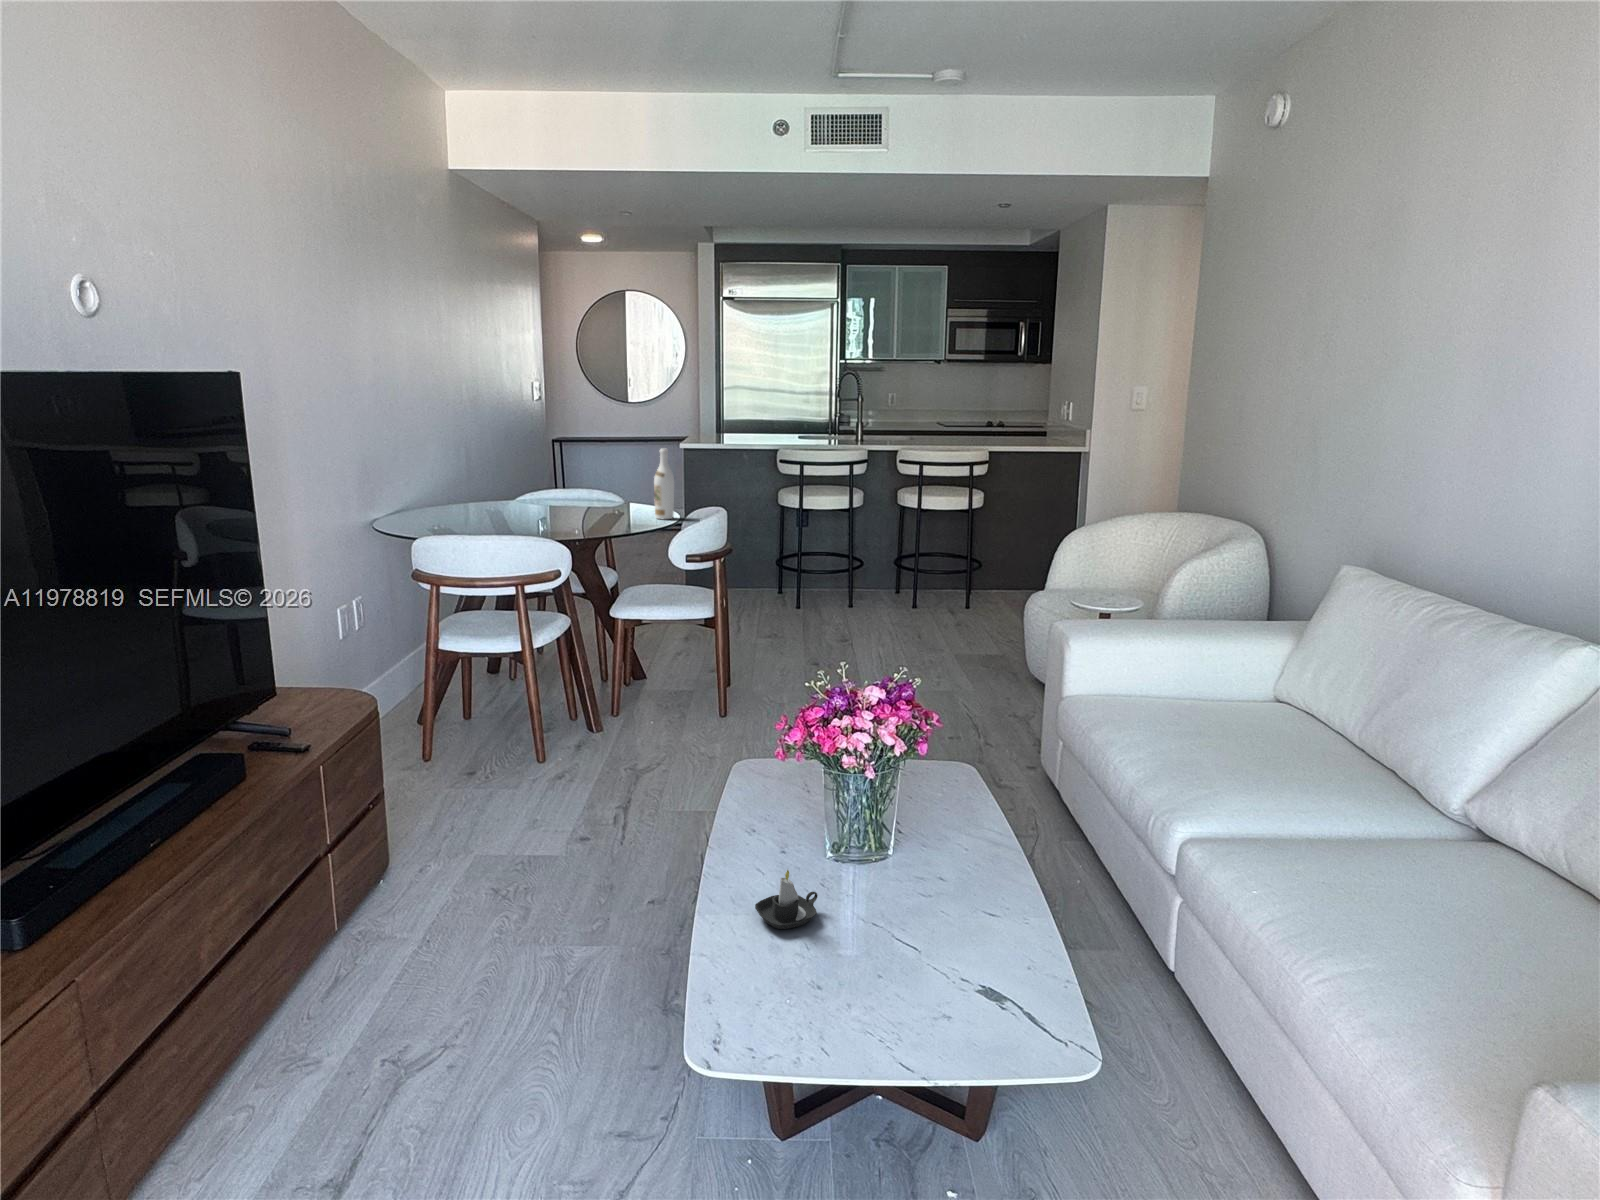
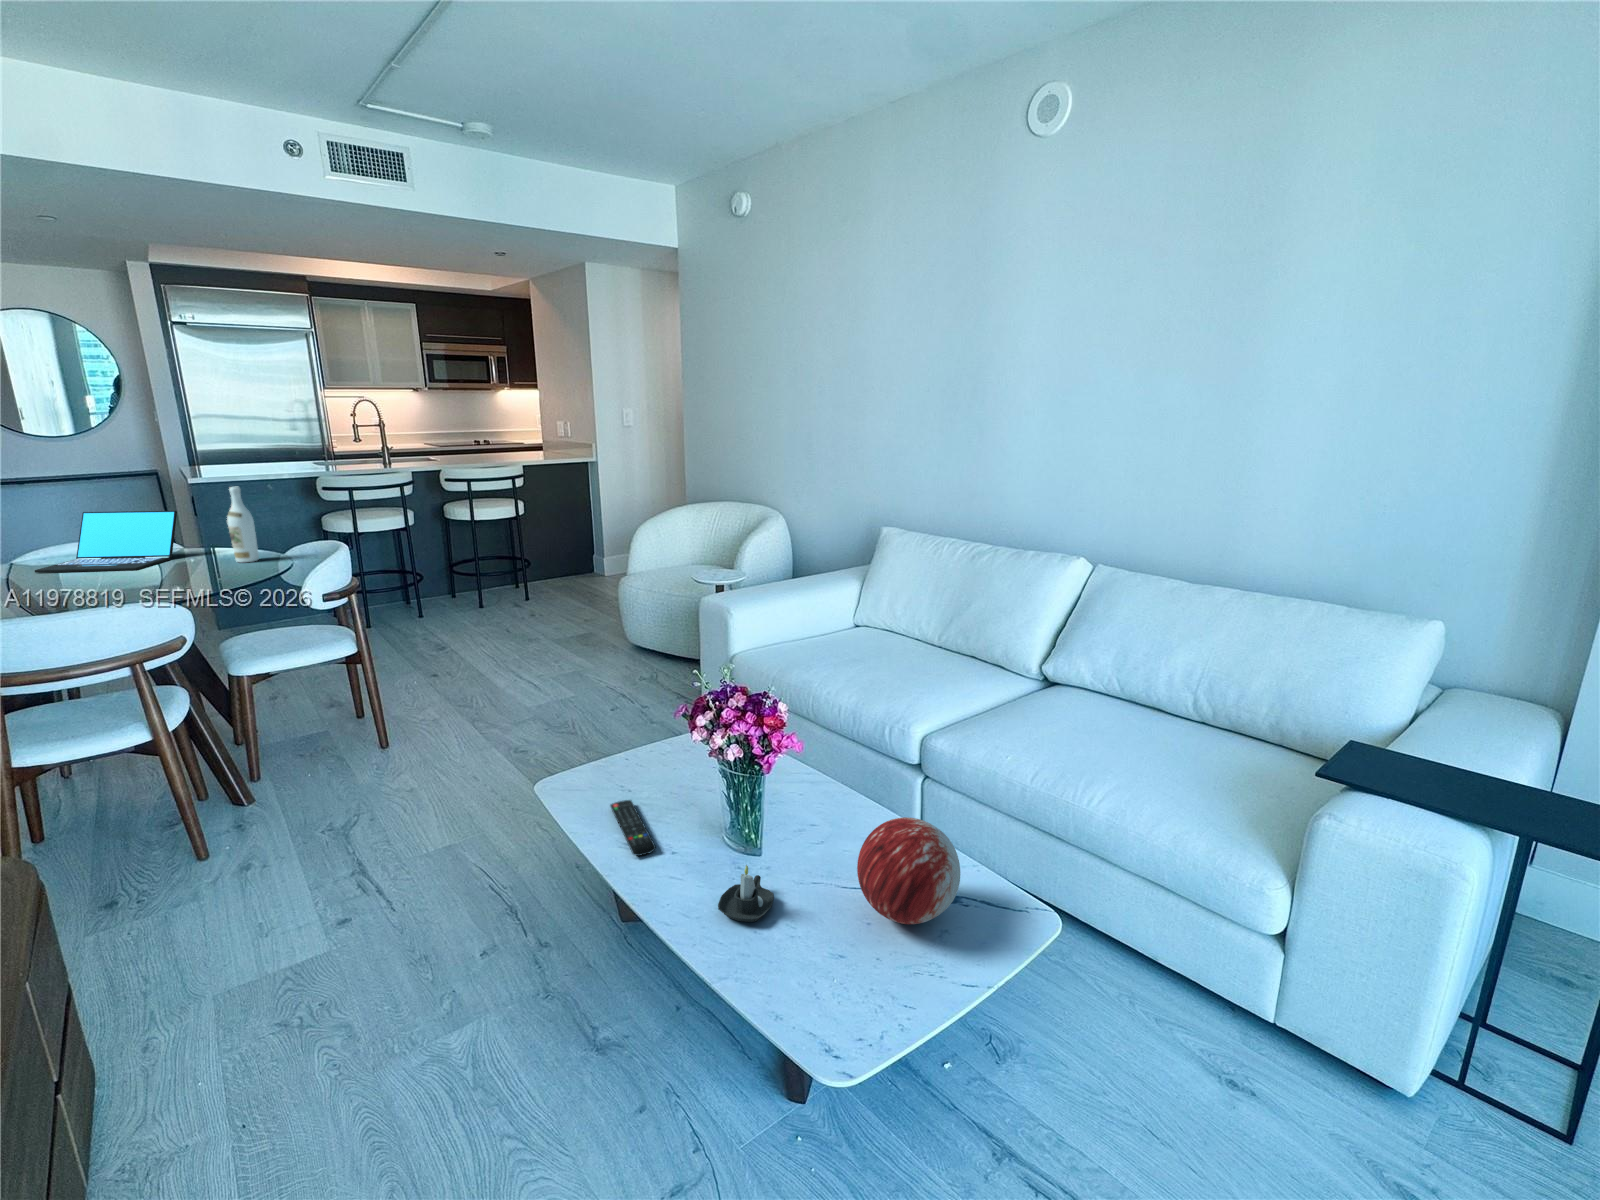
laptop: none [530,462,632,515] -> present [35,511,177,573]
remote control: none [744,796,793,845] -> present [610,800,656,856]
decorative orb: none [868,871,992,996] -> present [857,817,960,924]

